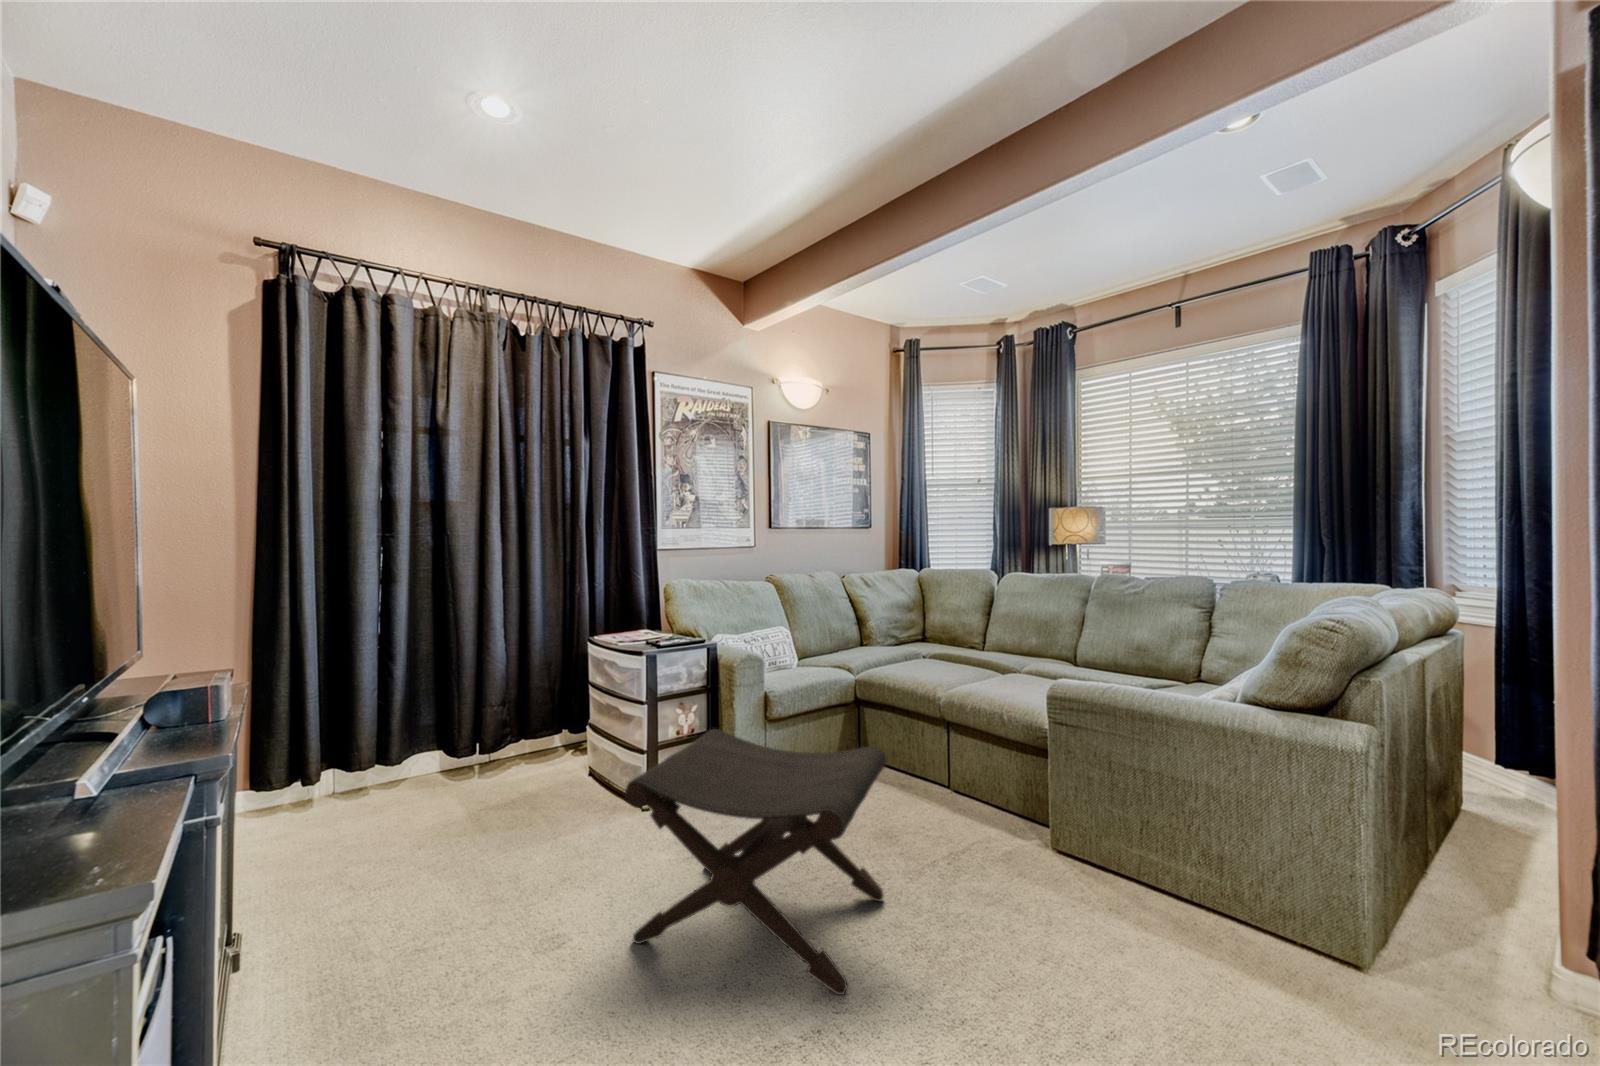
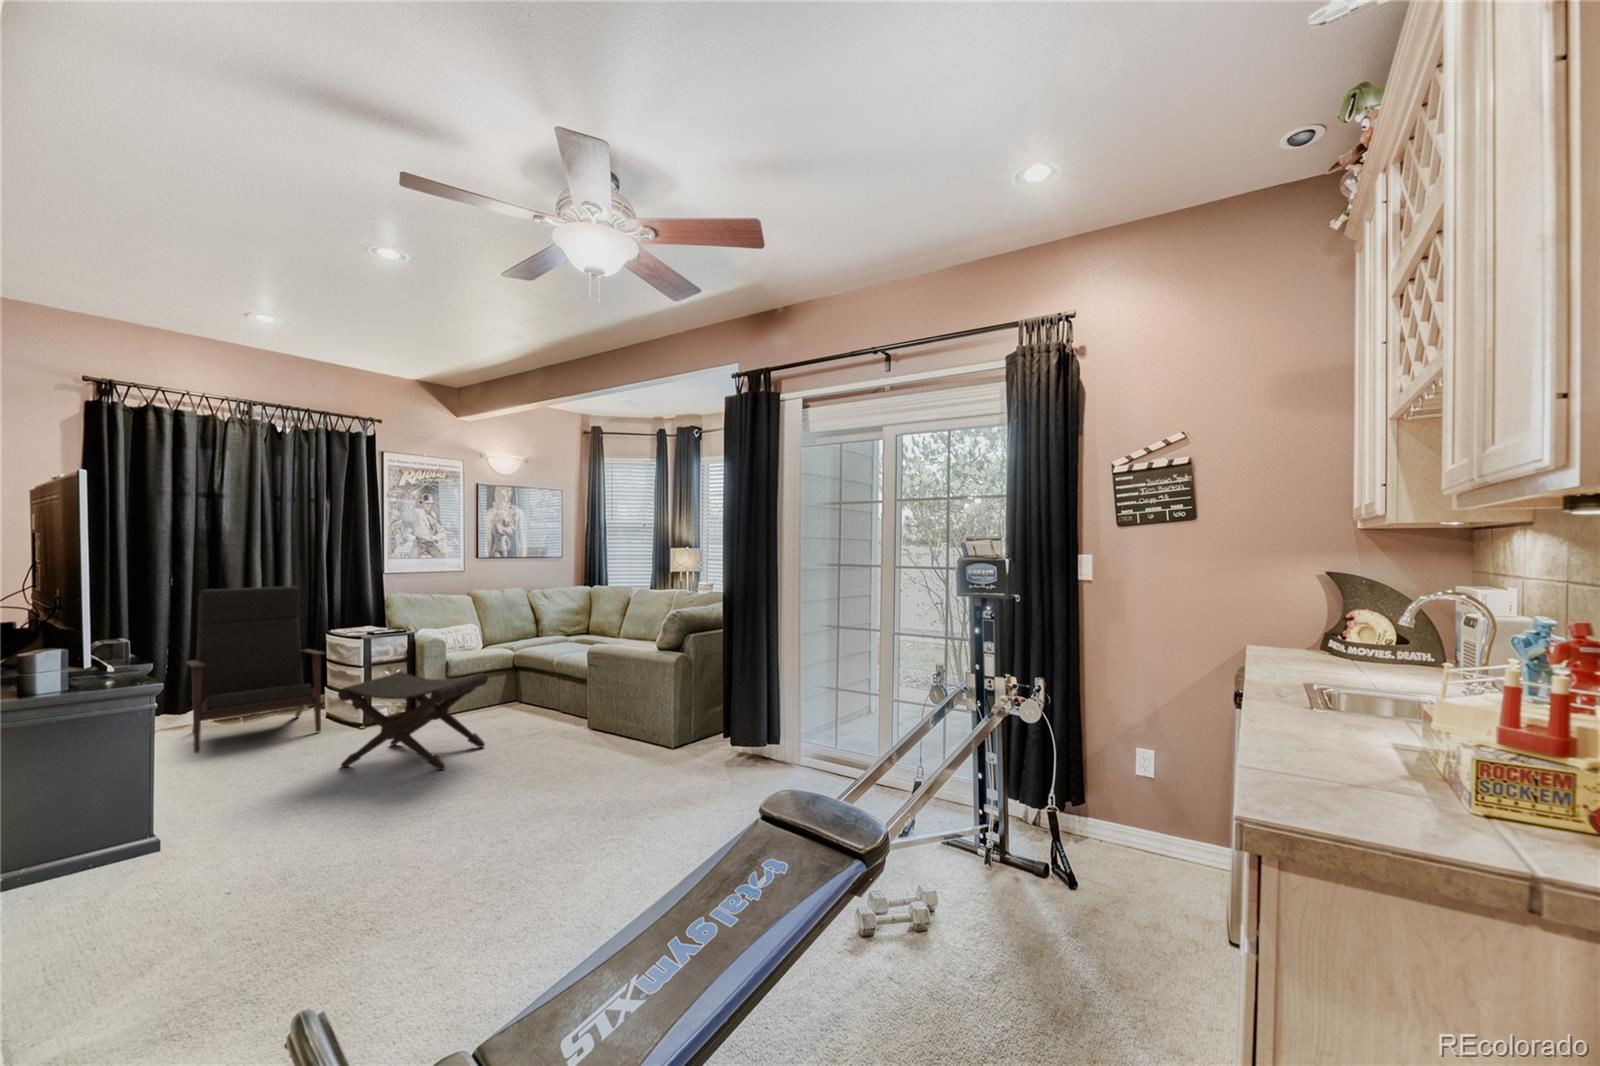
lounge chair: none [398,567,593,849] -> present [186,586,325,753]

